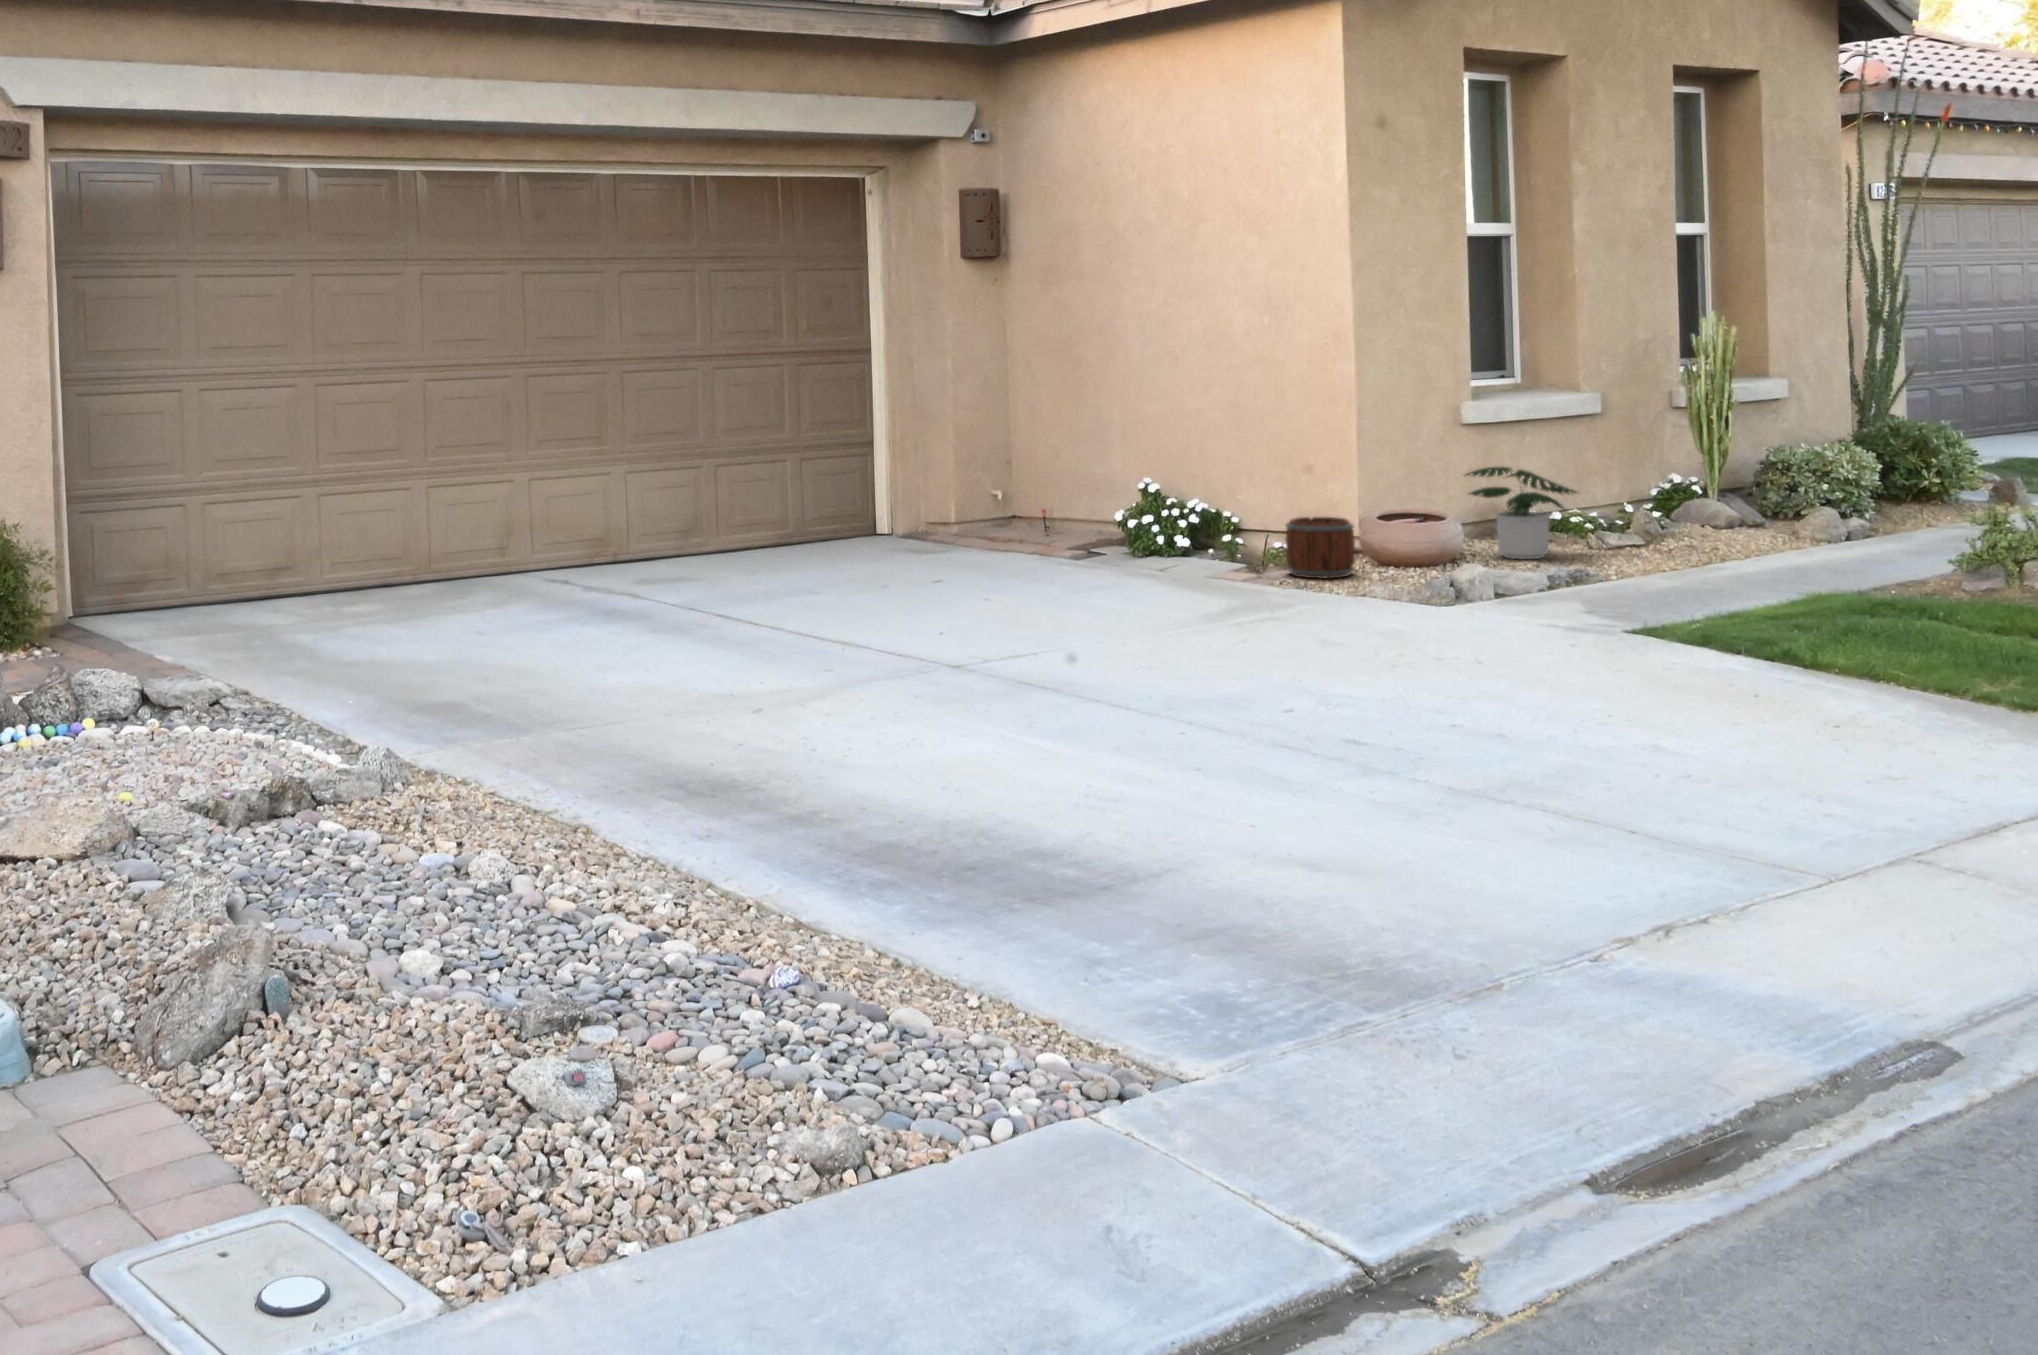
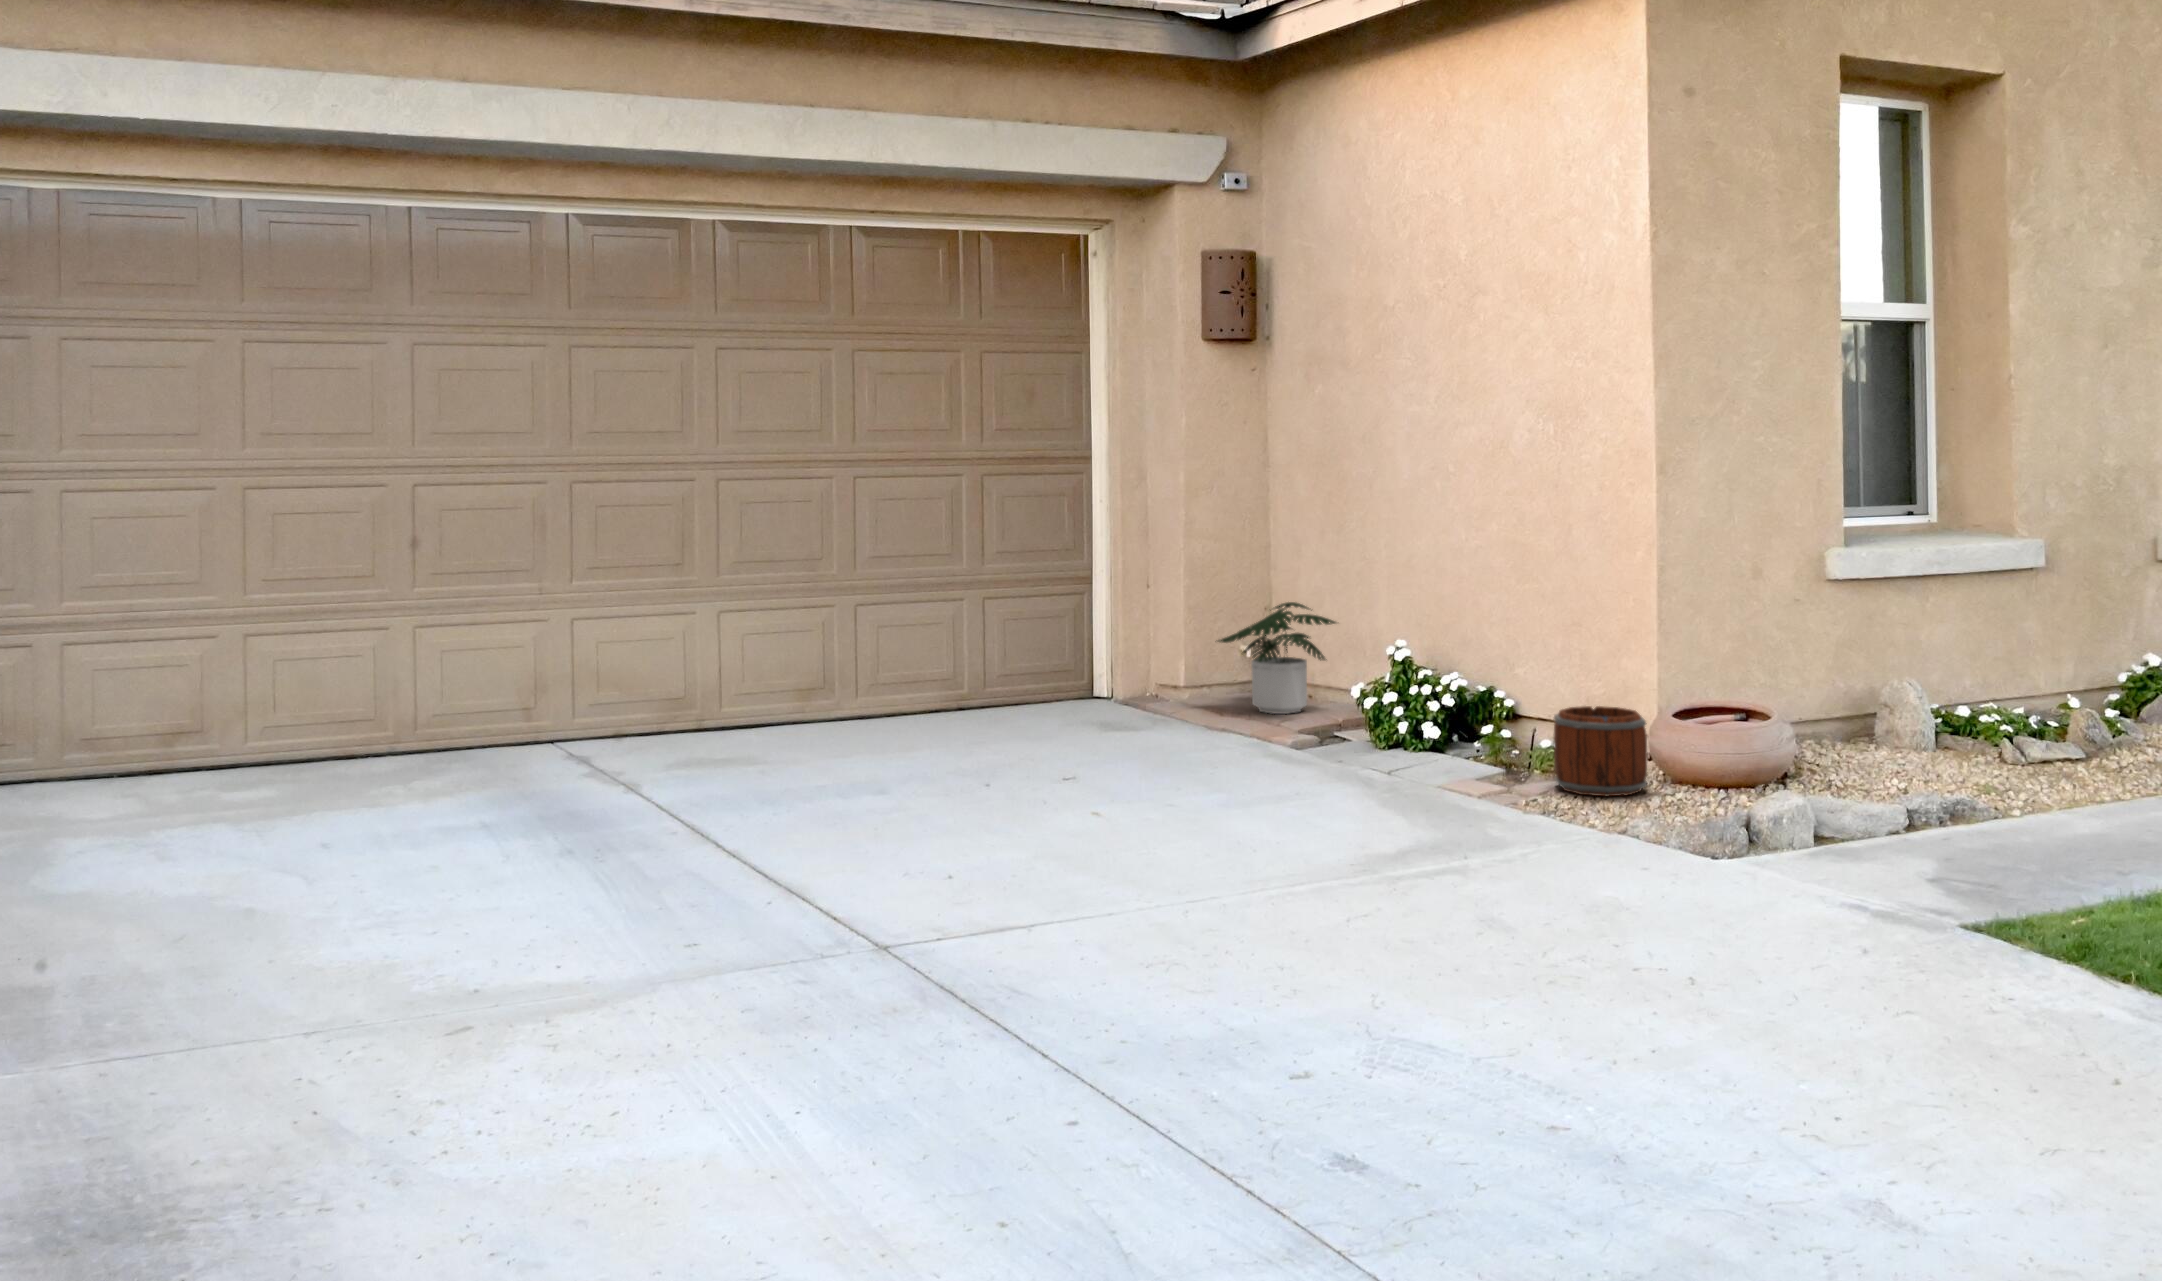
potted plant: present [1466,467,1576,559] -> present [1218,602,1336,714]

